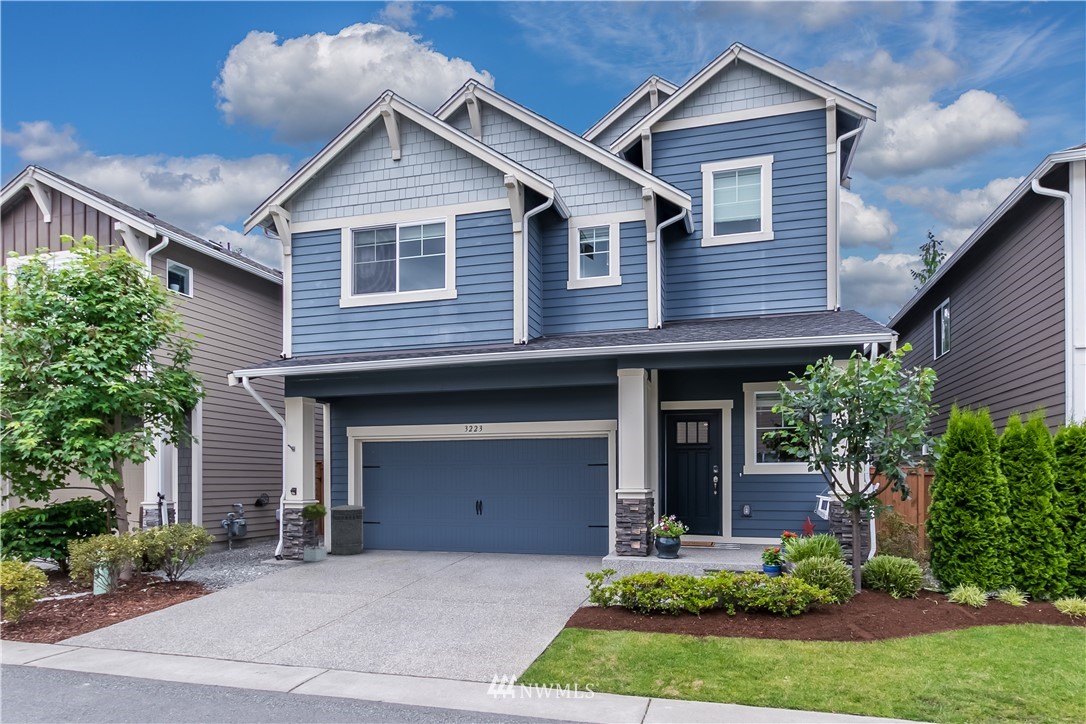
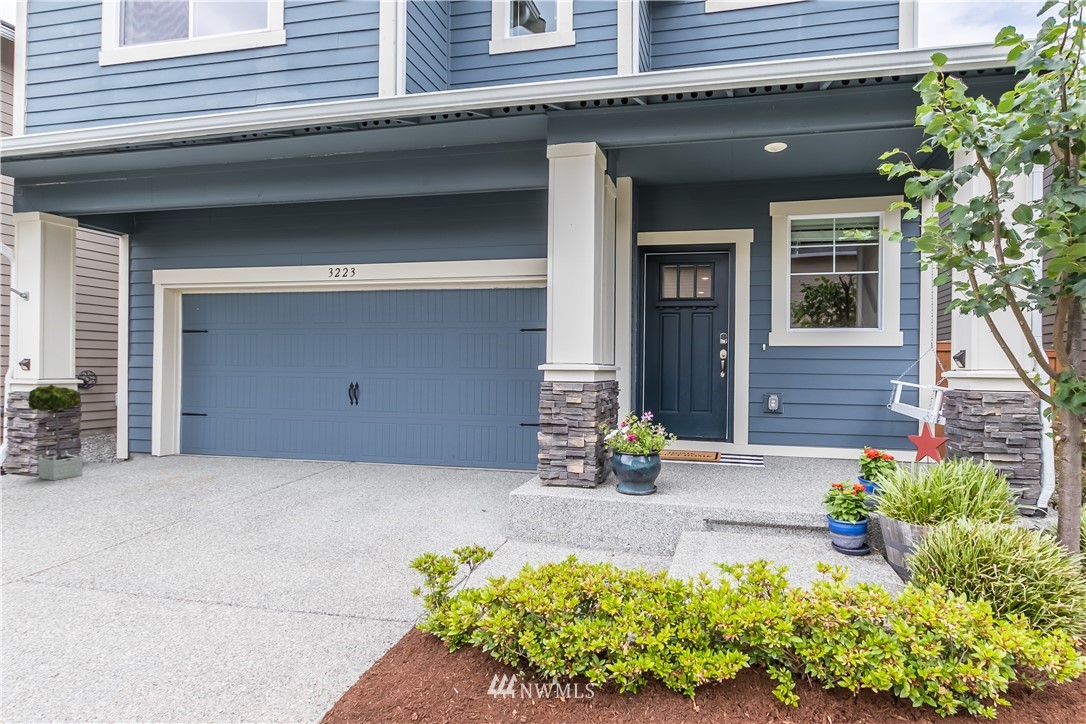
trash can: present [330,504,365,555] -> none [109,389,174,467]

